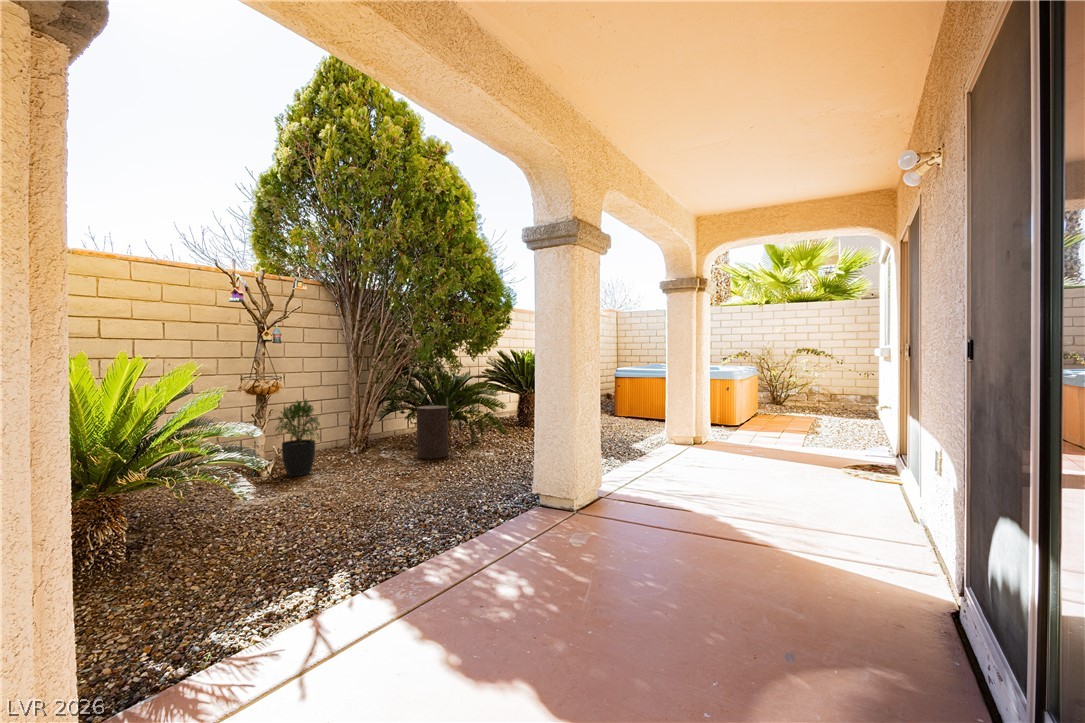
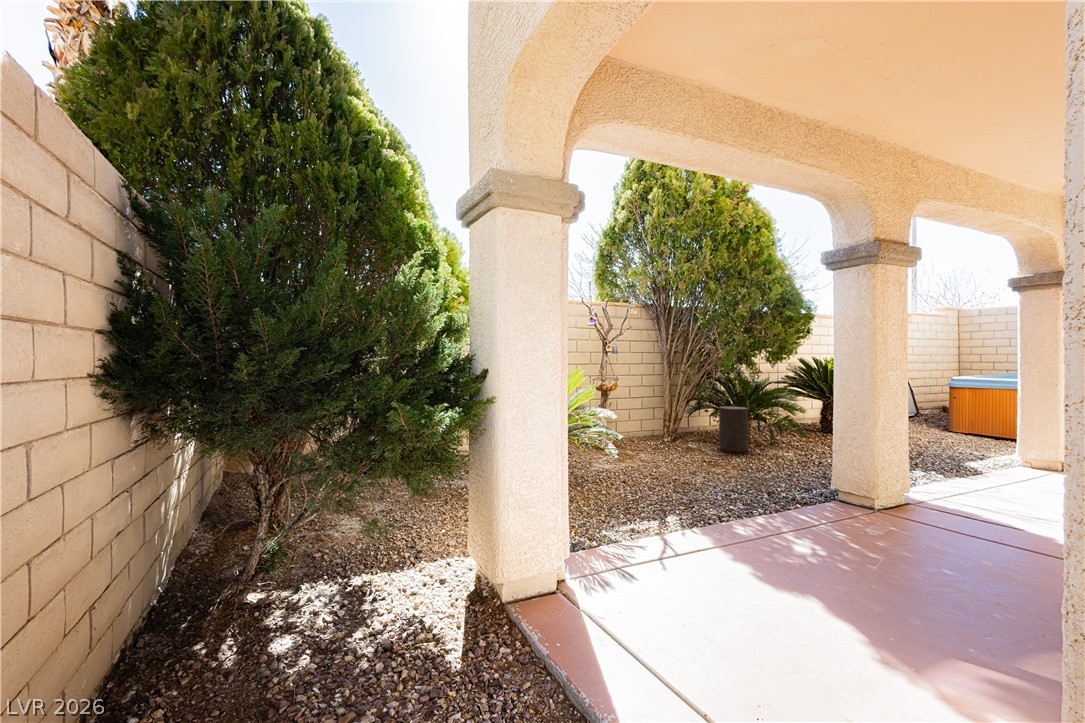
potted plant: present [275,399,320,476] -> none [612,395,647,452]

